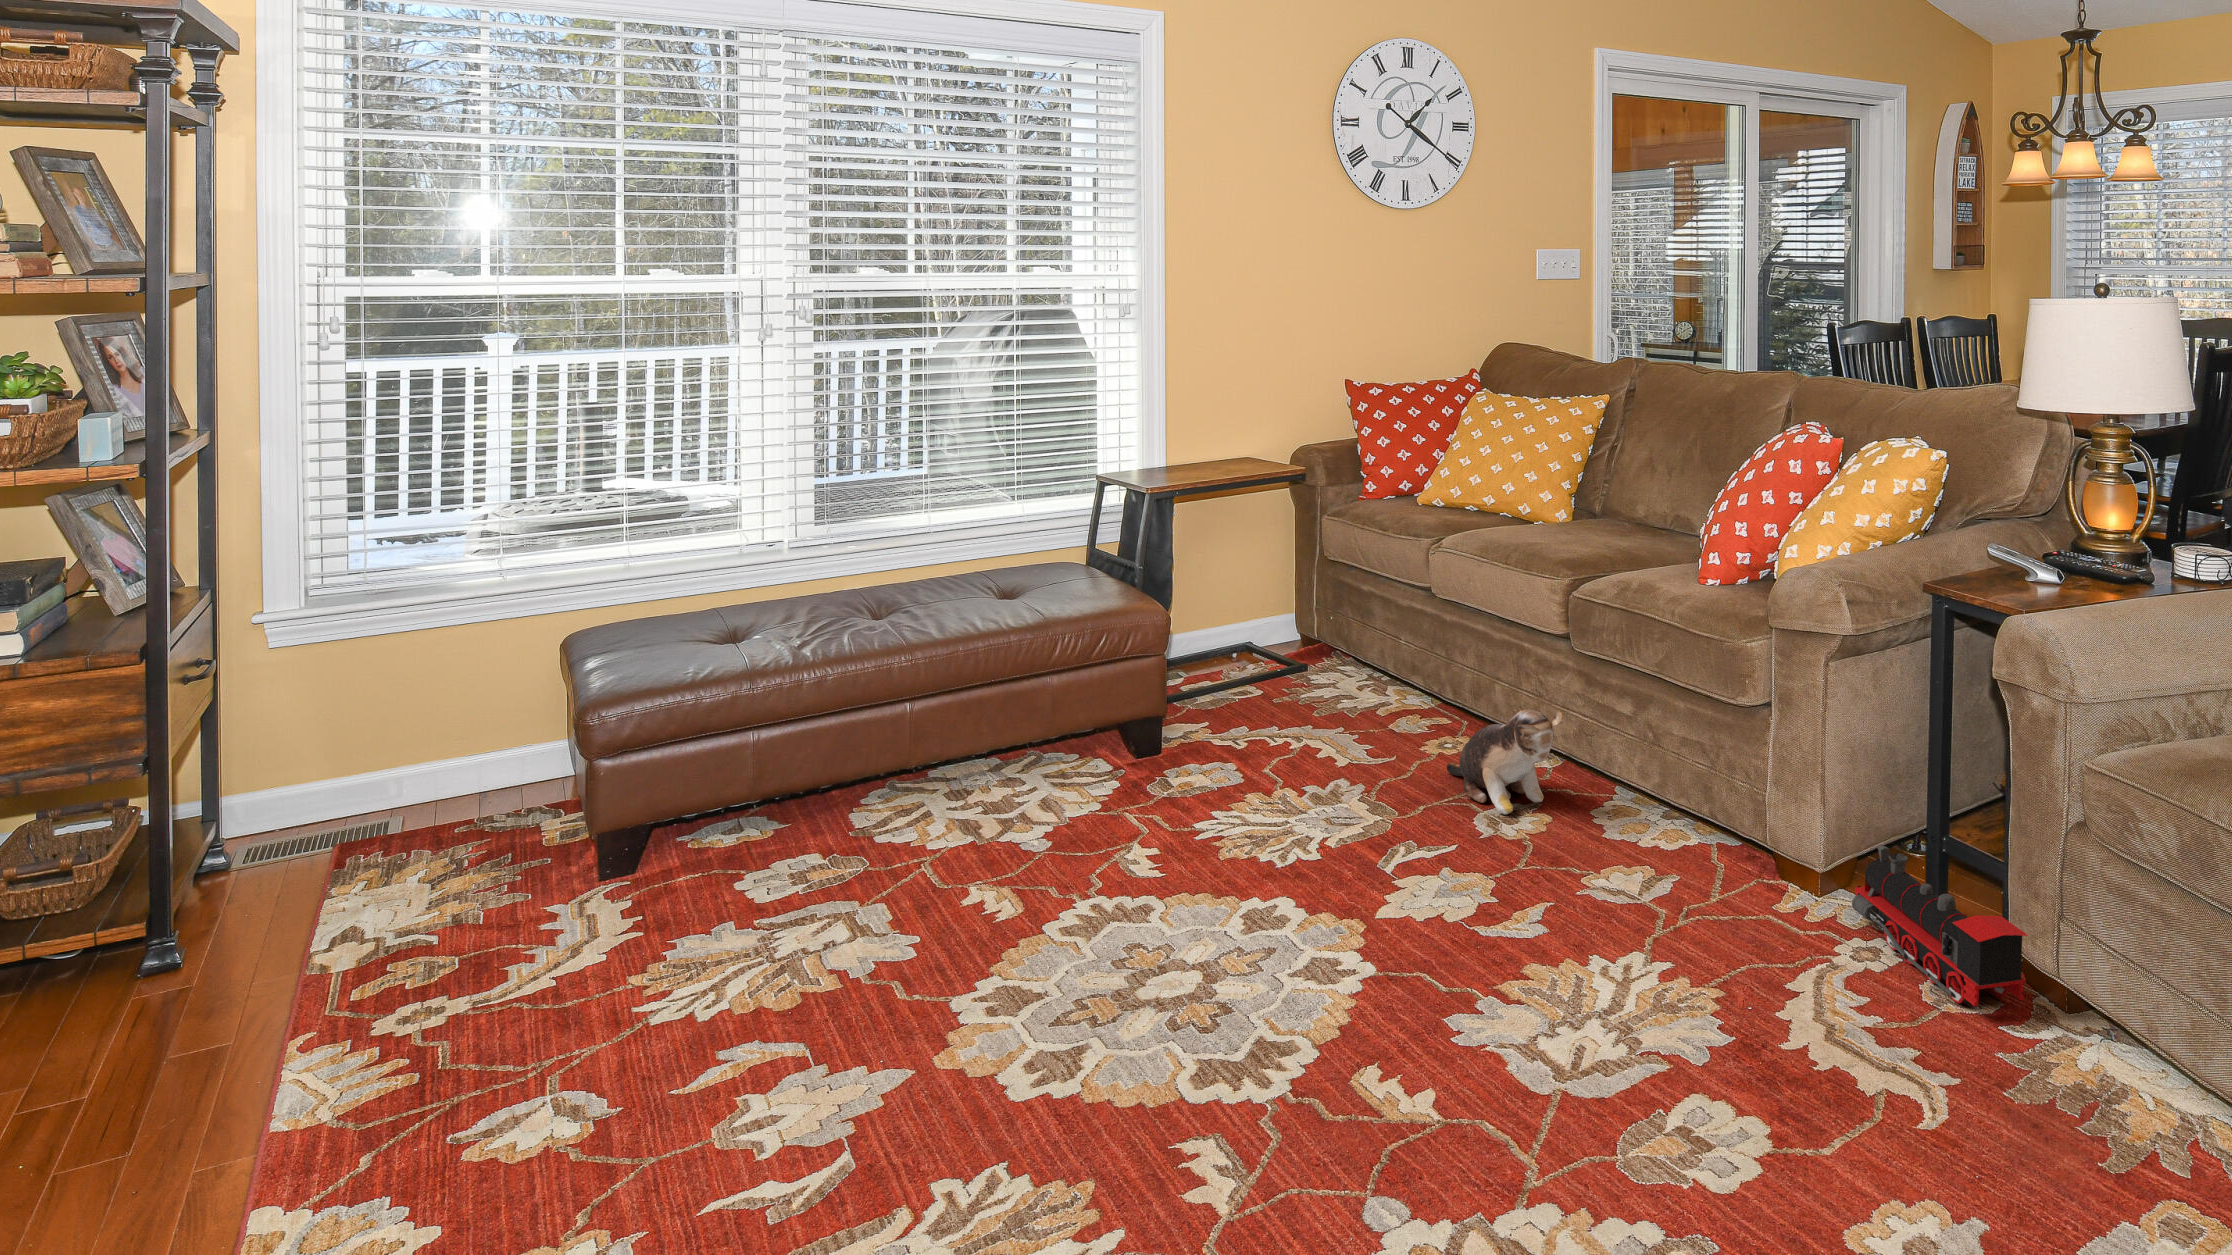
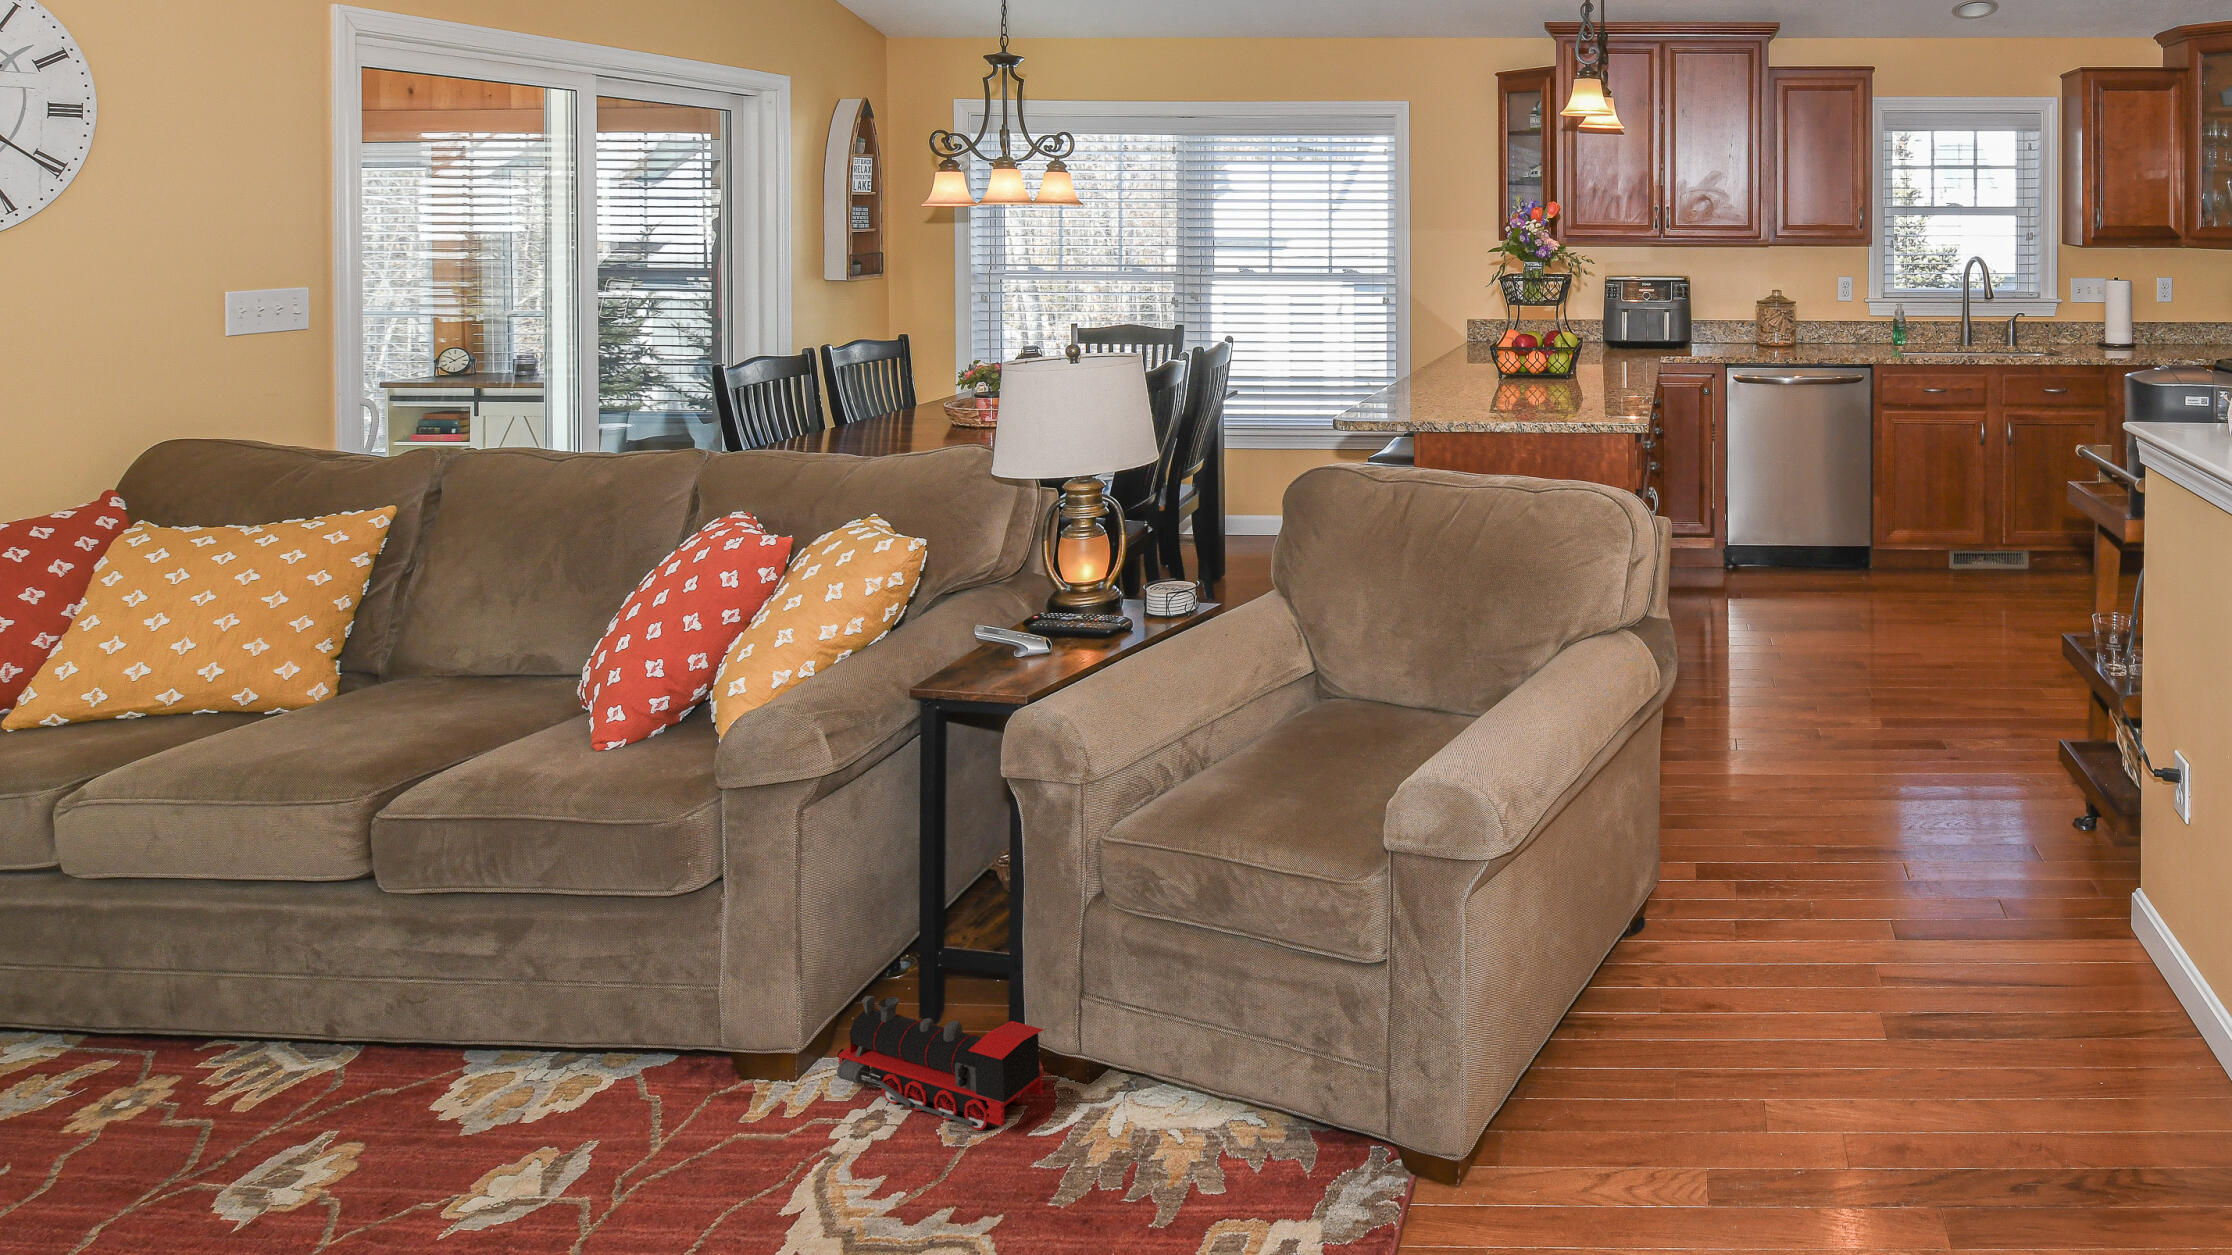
plush toy: present [1447,710,1562,814] -> none [129,994,375,1174]

